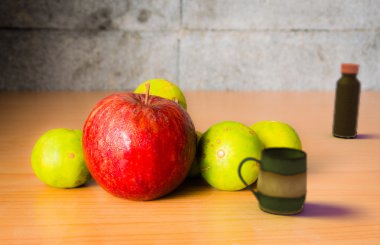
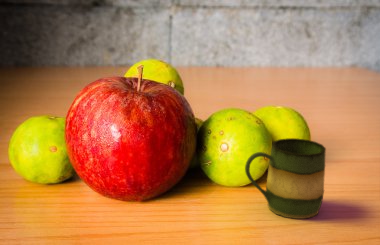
bottle: present [332,63,361,138] -> none [329,40,361,118]

